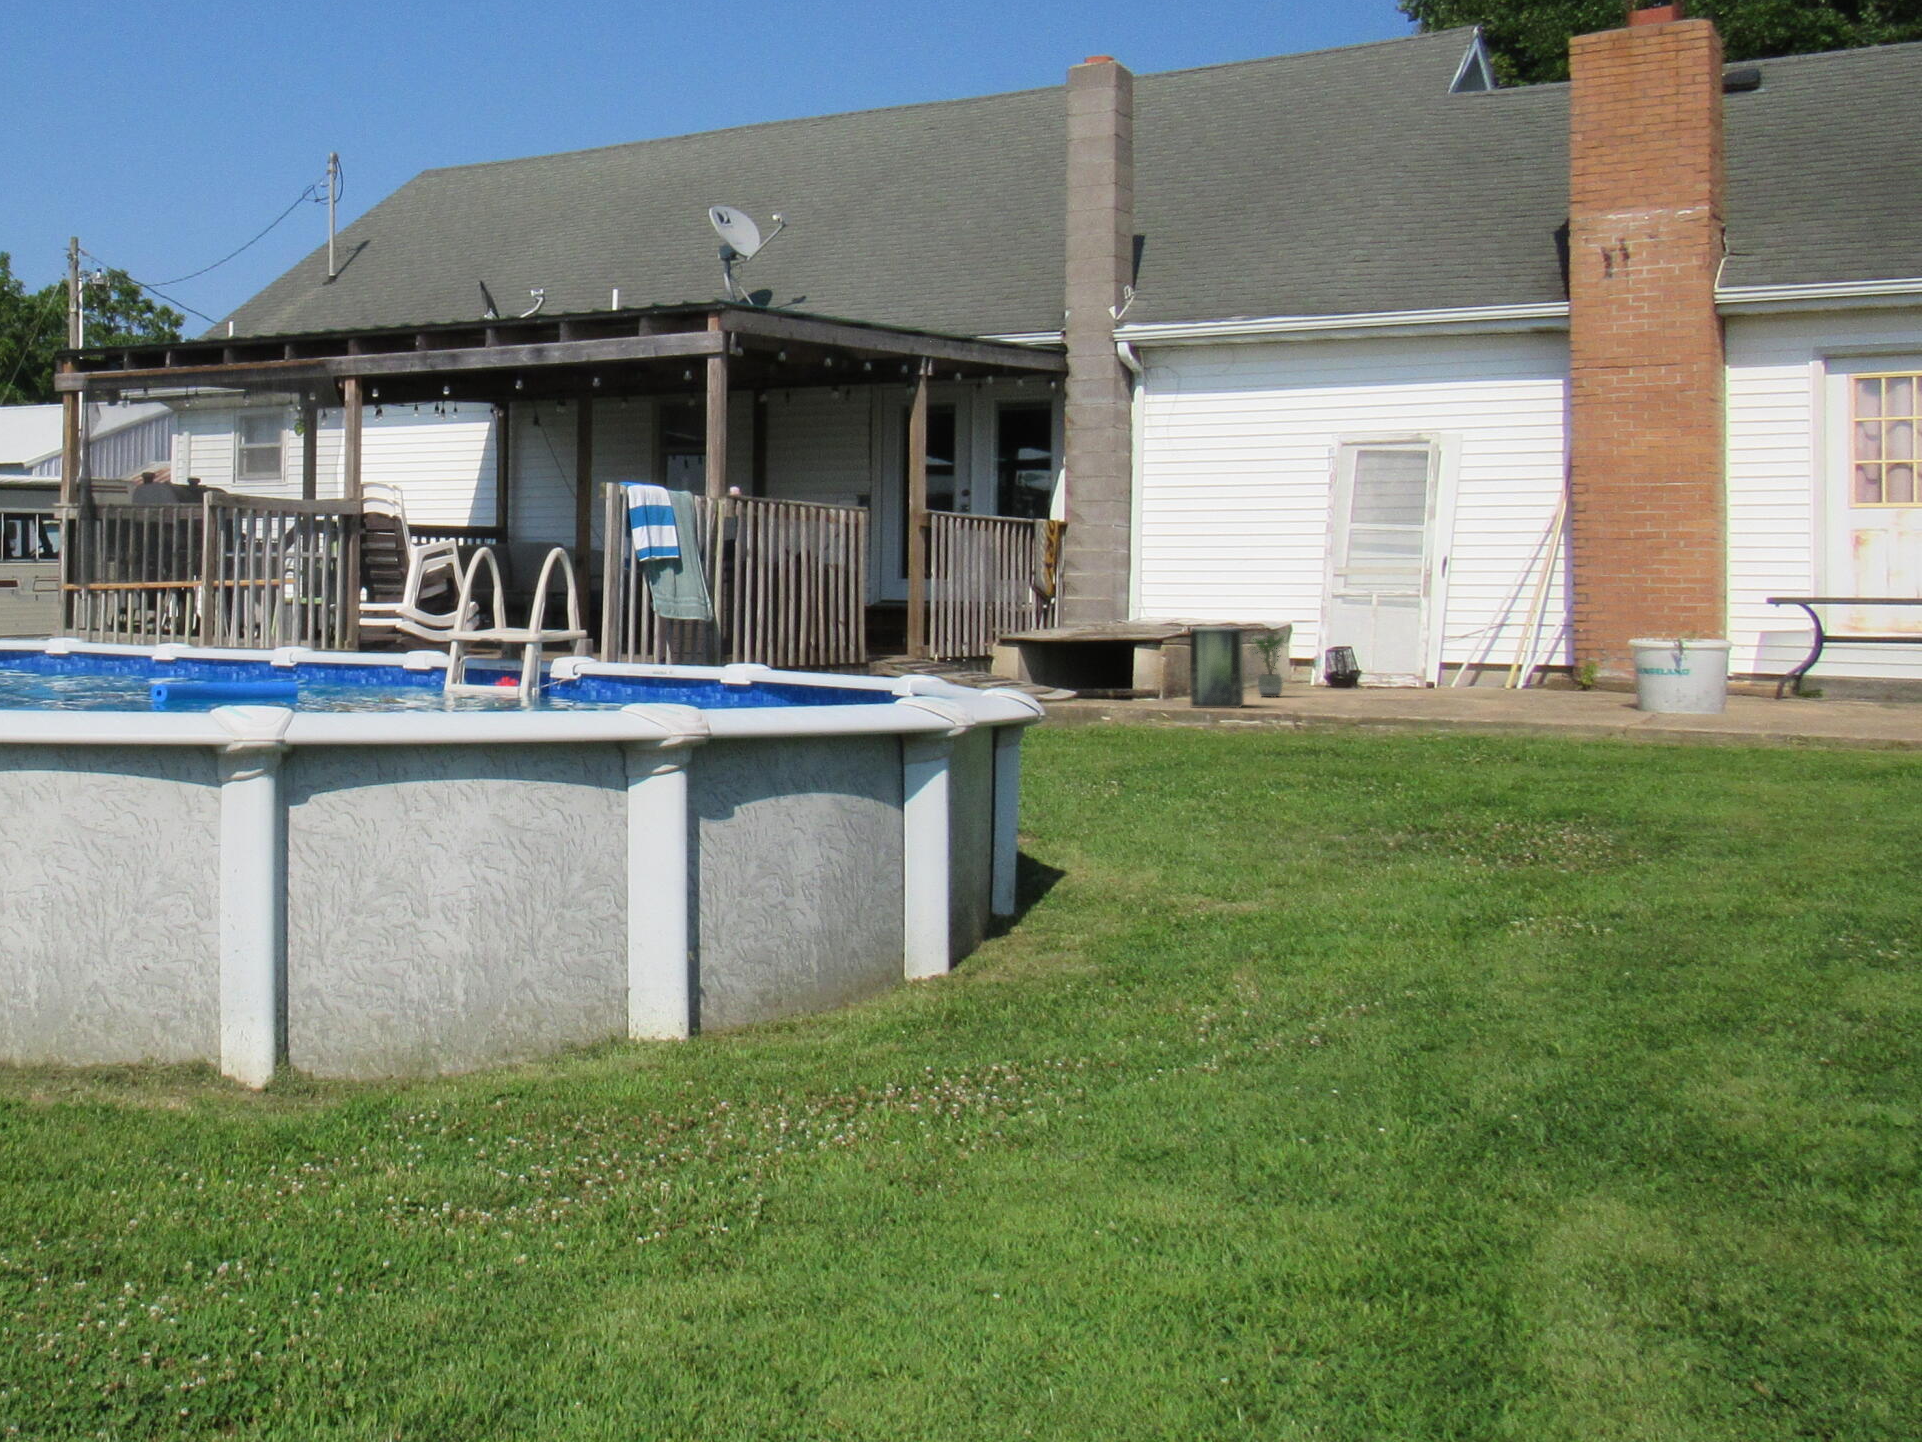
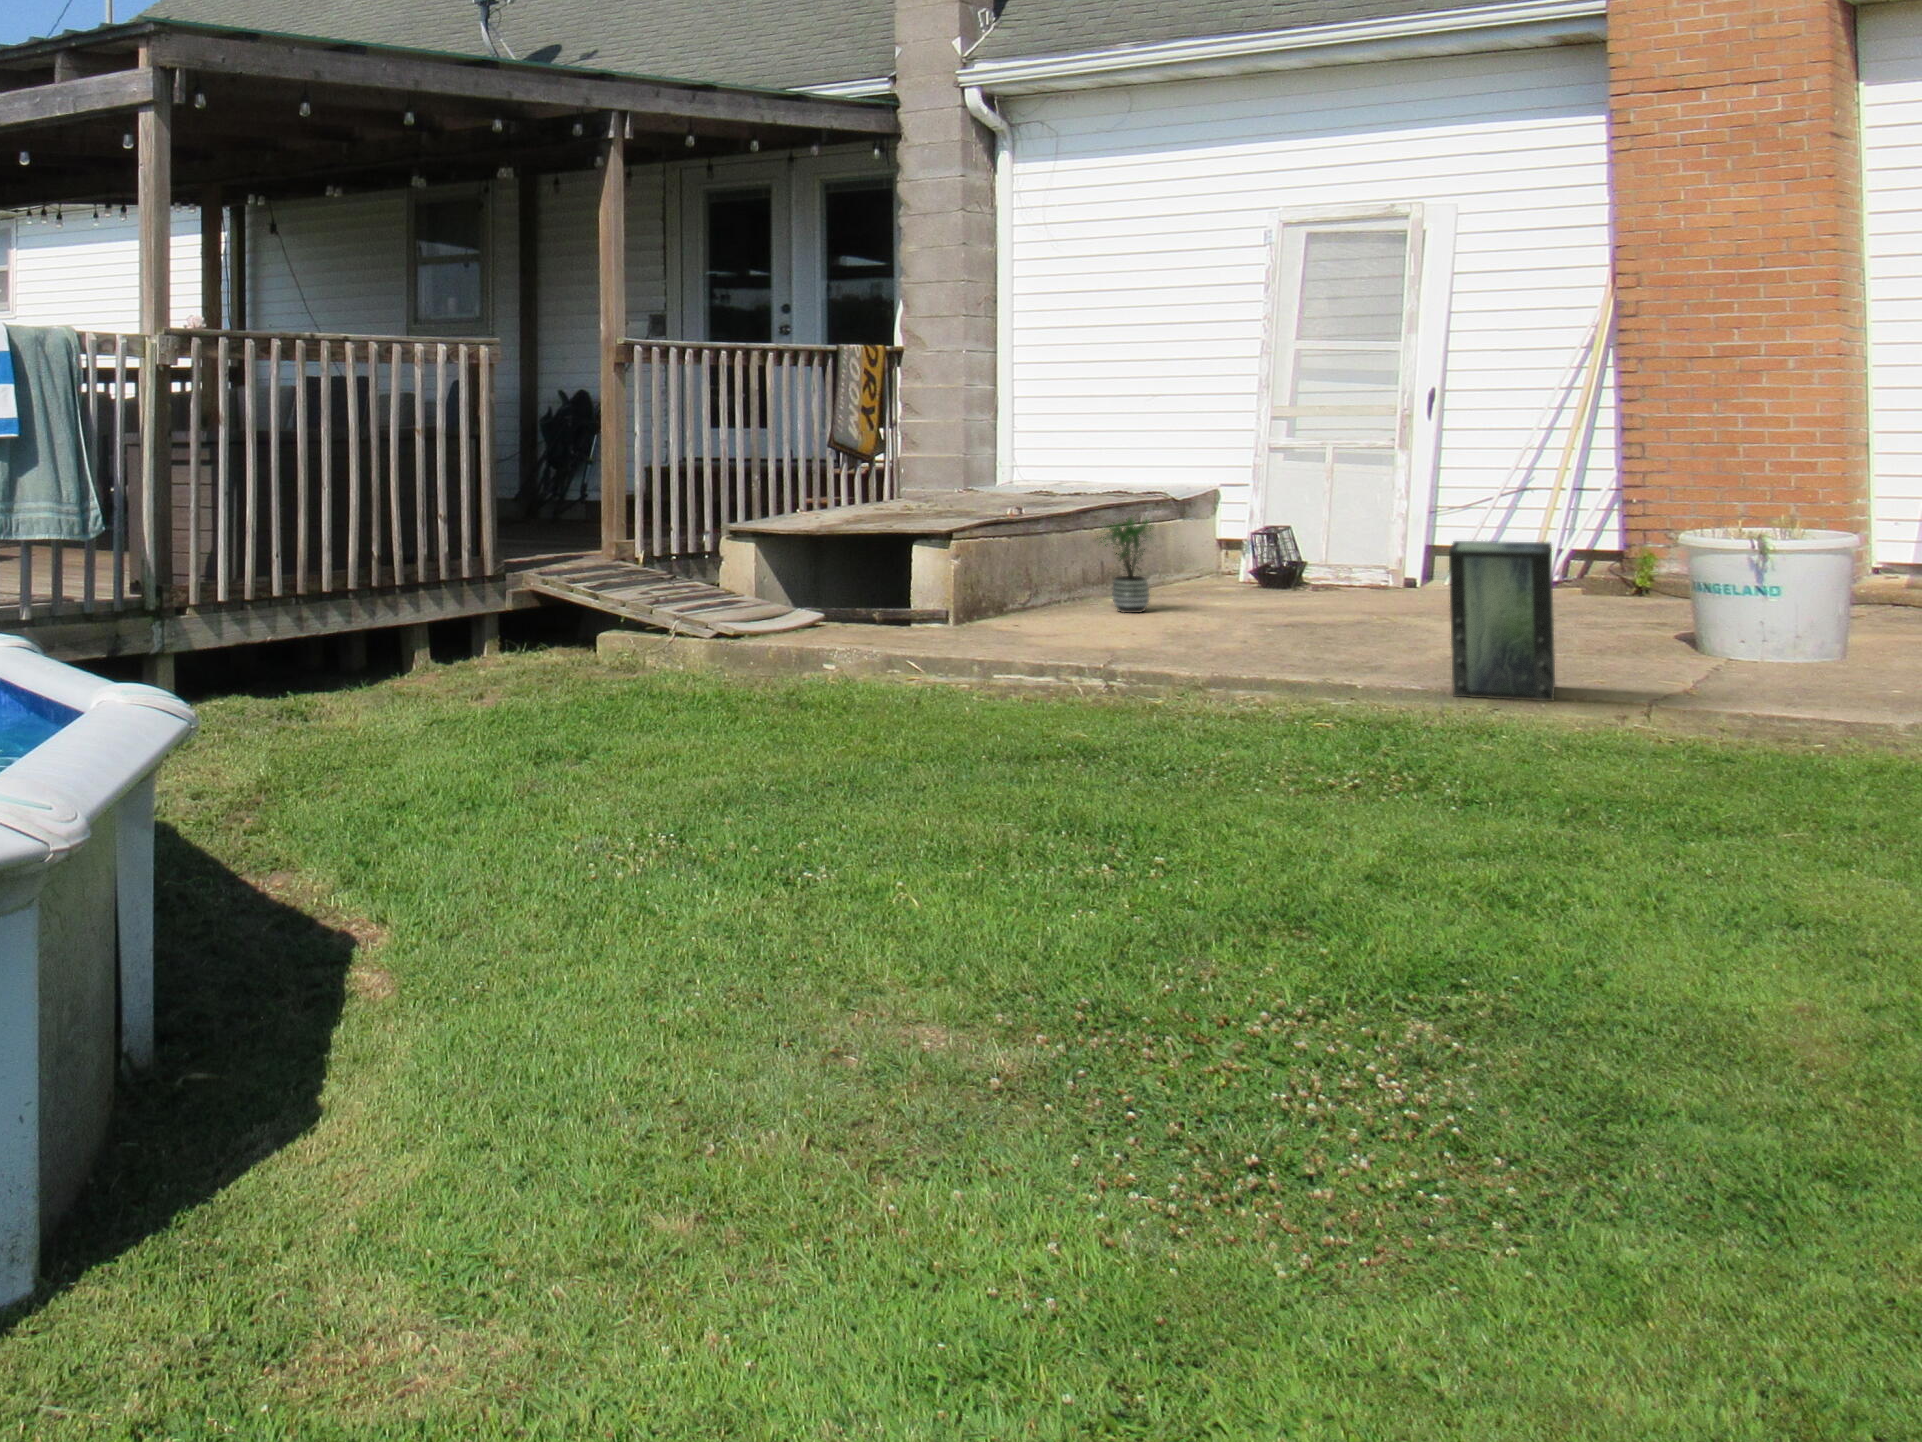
storage box: present [1190,628,1244,708] -> present [1449,541,1555,701]

